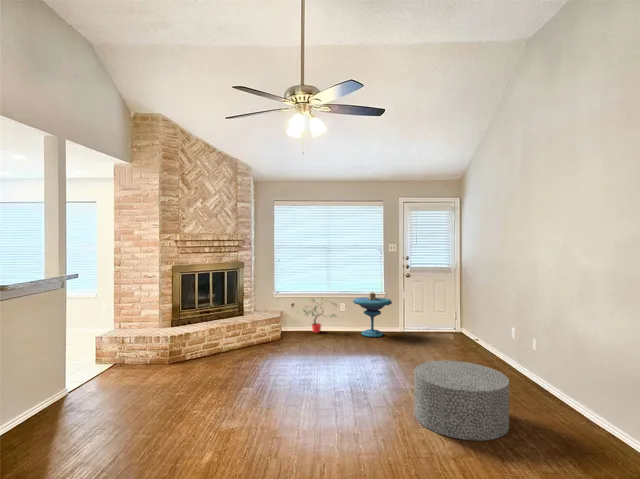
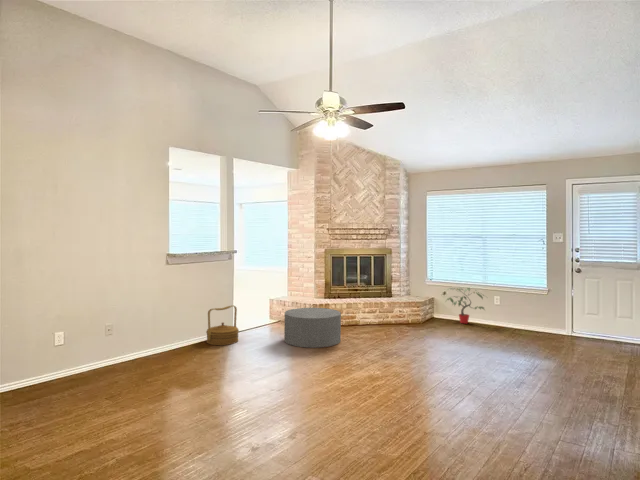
side table: present [353,292,392,337] -> none [499,285,546,336]
woven basket: none [22,360,84,433] -> present [206,305,239,345]
ottoman: present [414,361,509,441] -> present [284,308,341,348]

